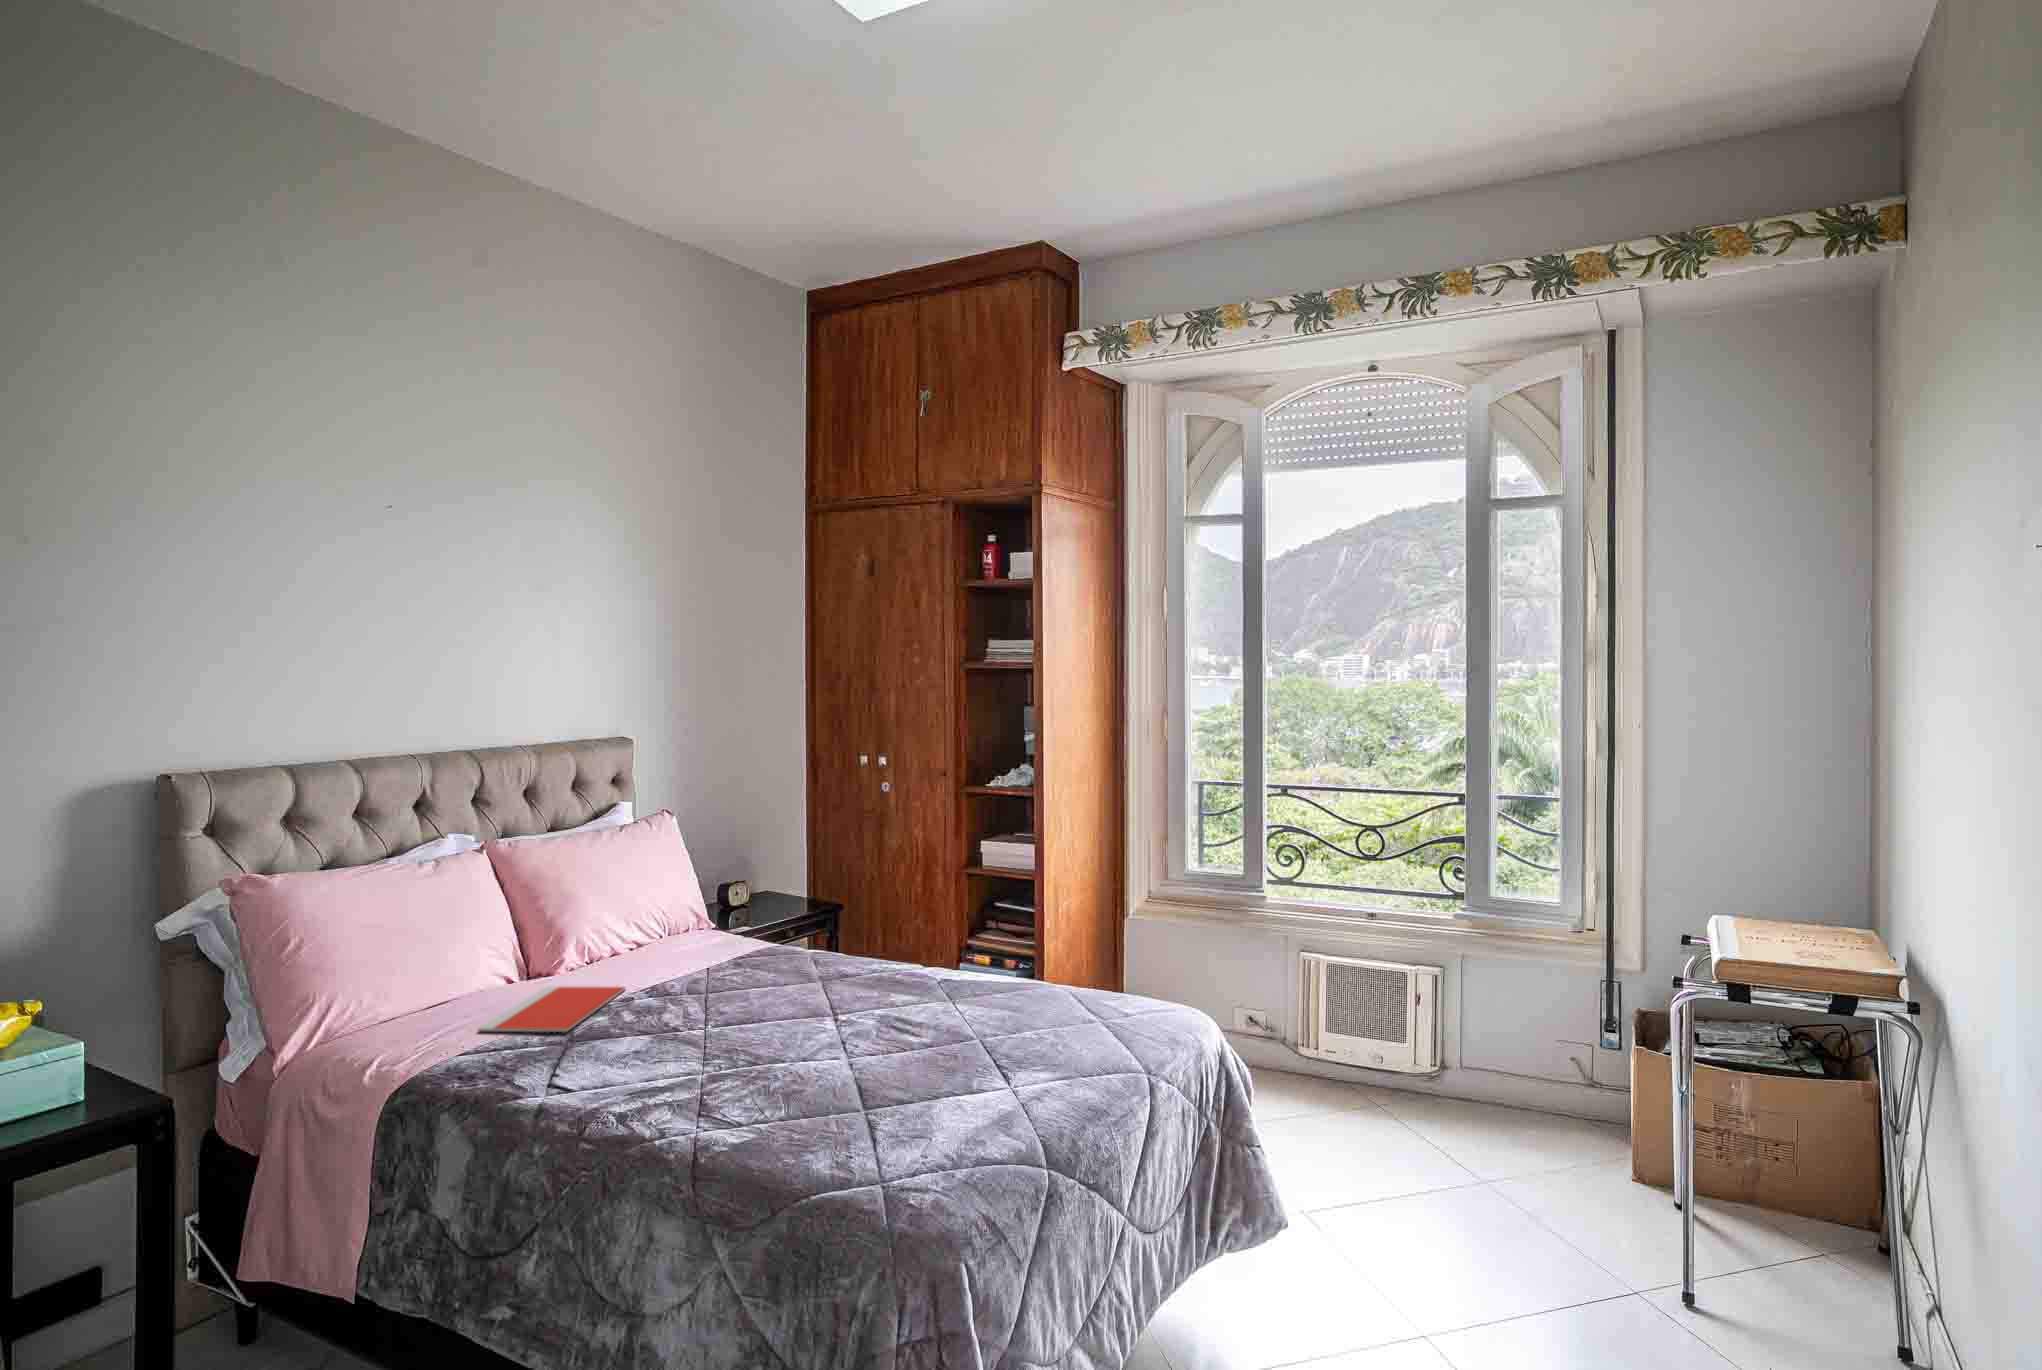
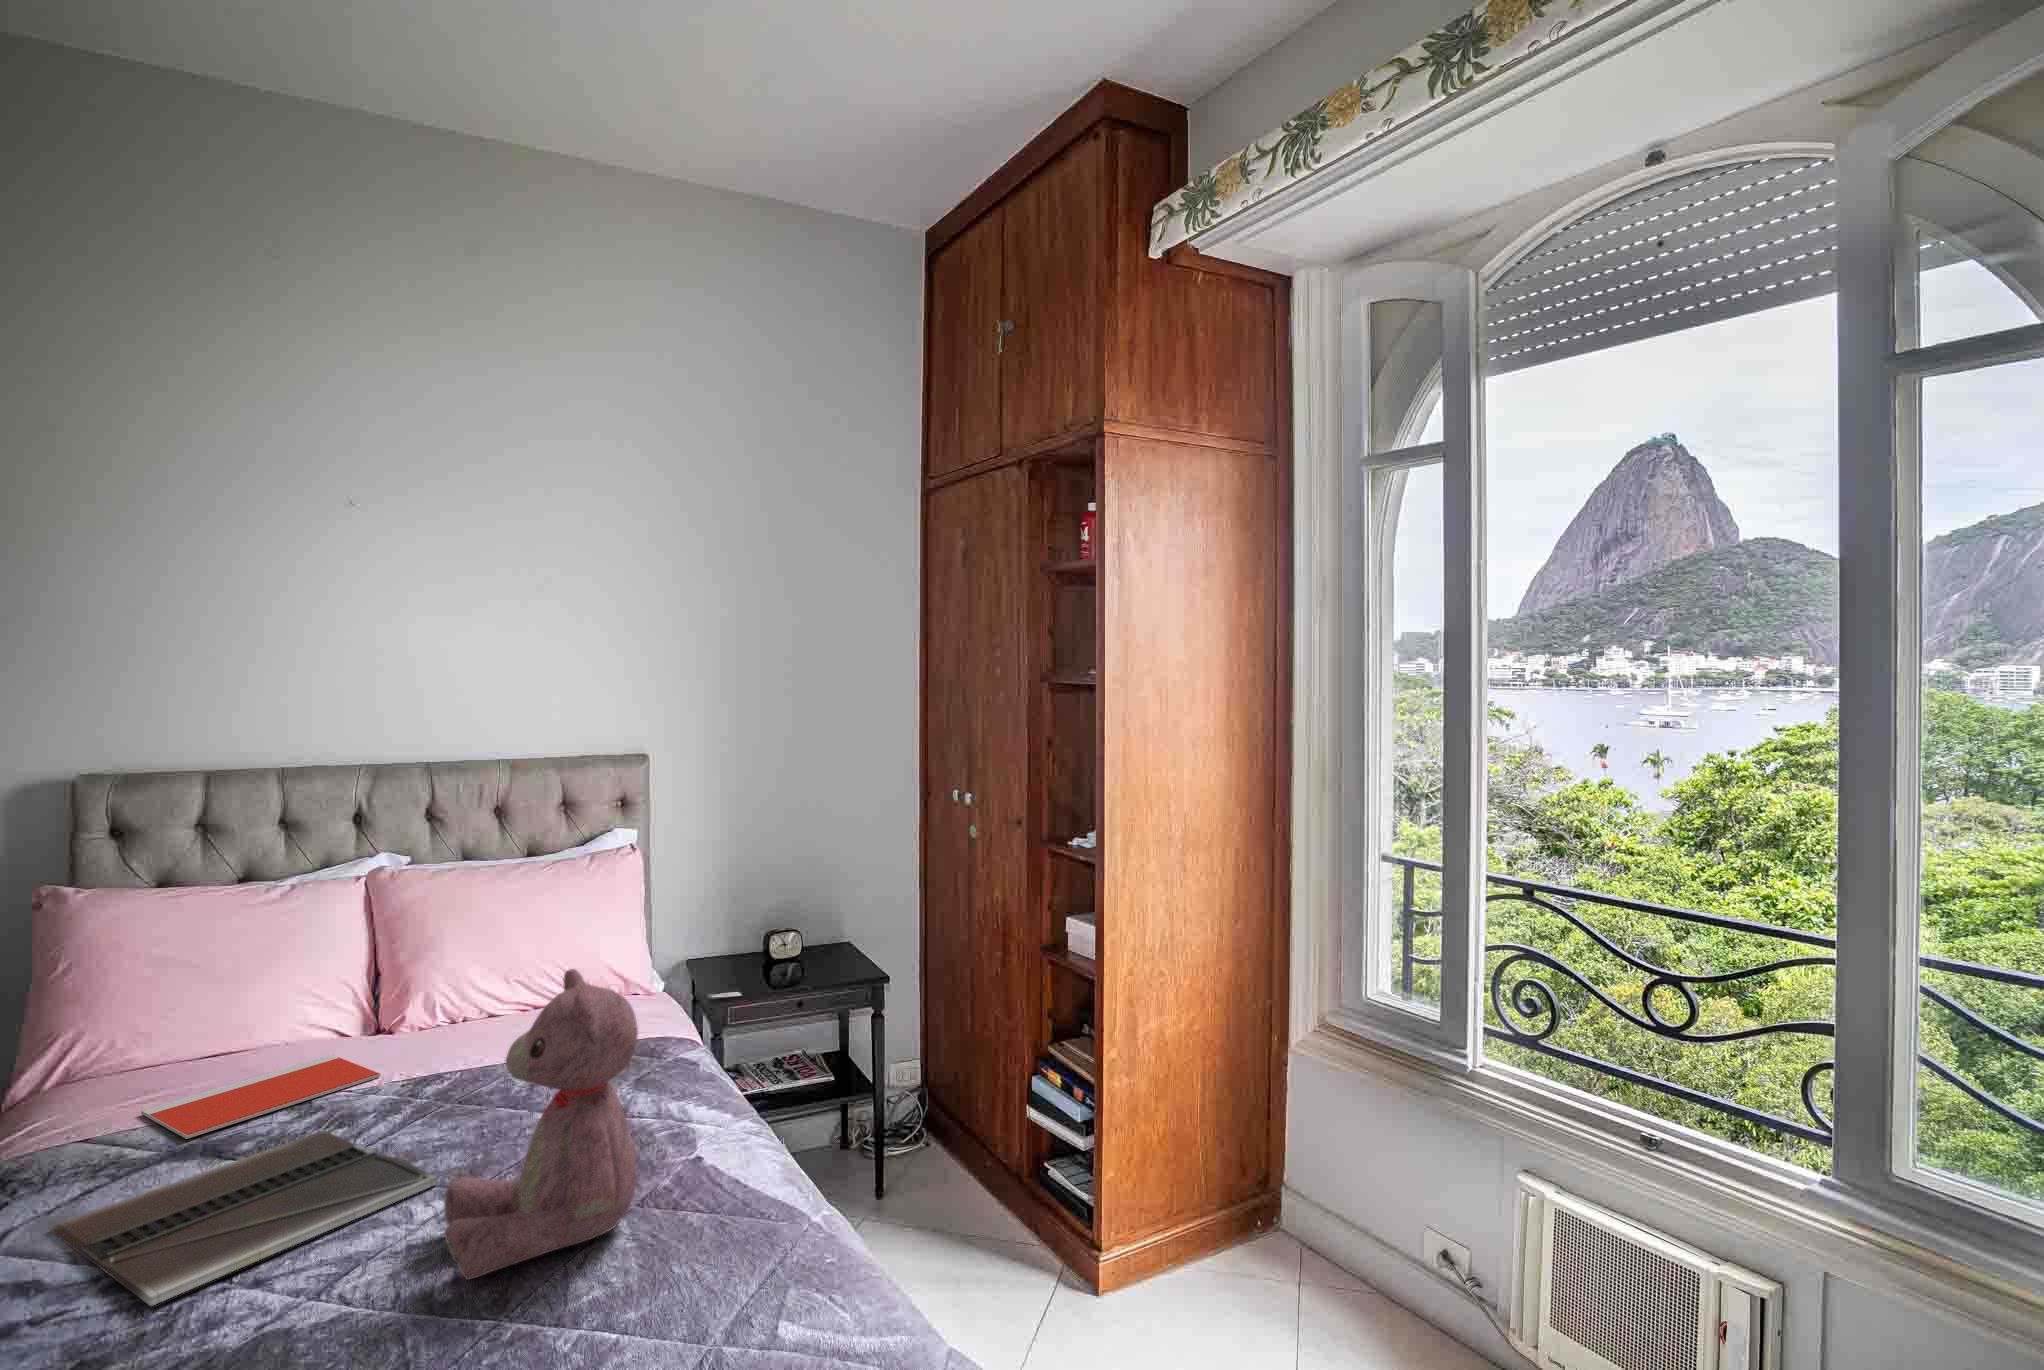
teddy bear: none [880,851,1007,1035] -> present [444,969,638,1280]
laptop: none [597,1010,821,1074] -> present [50,1131,438,1306]

